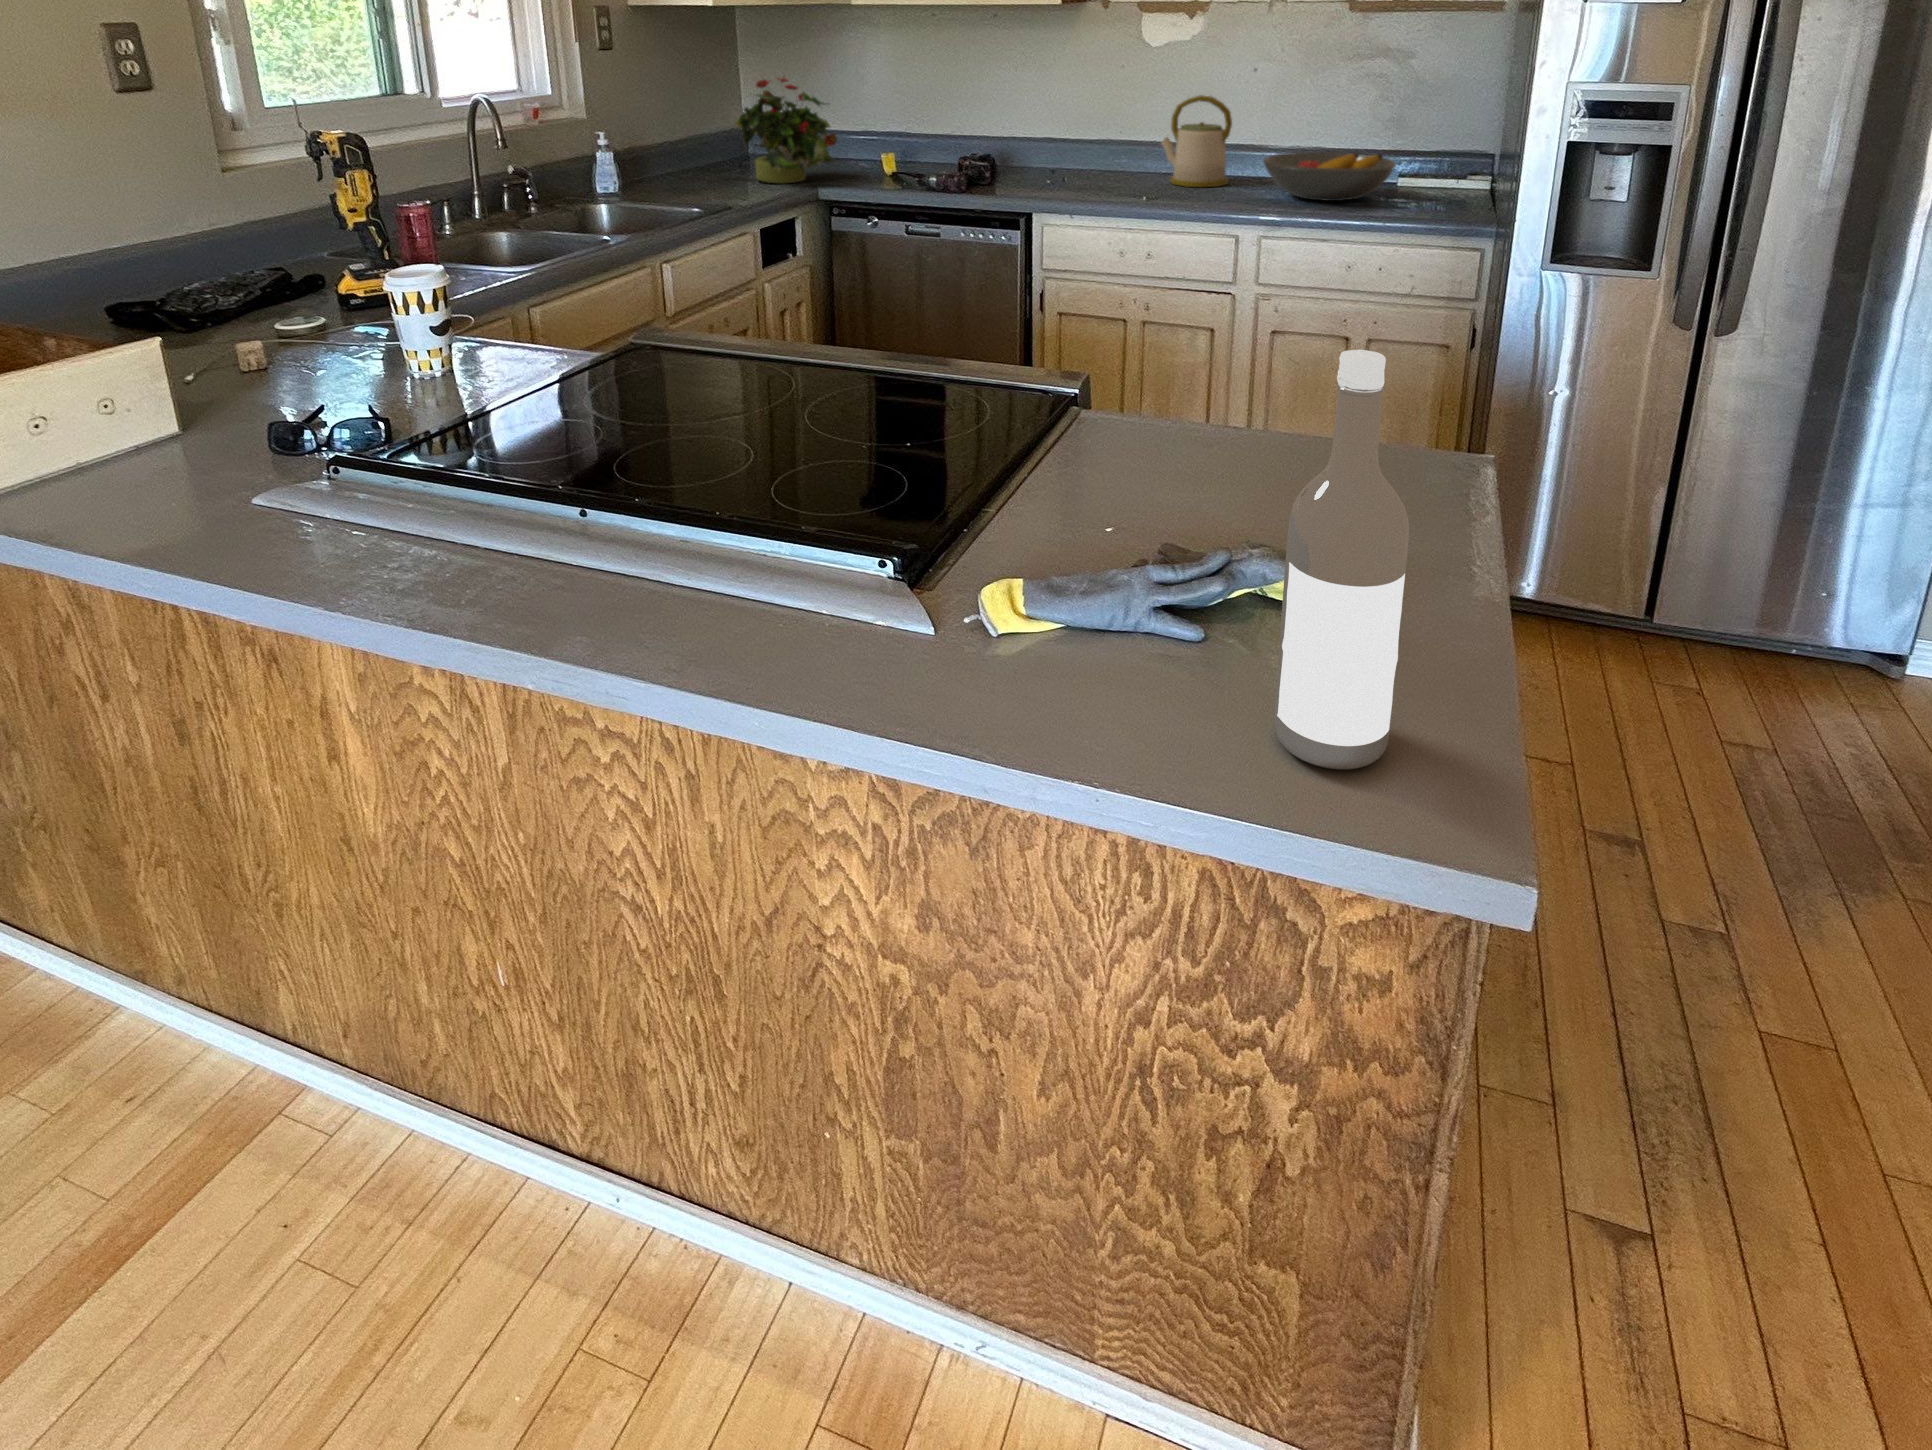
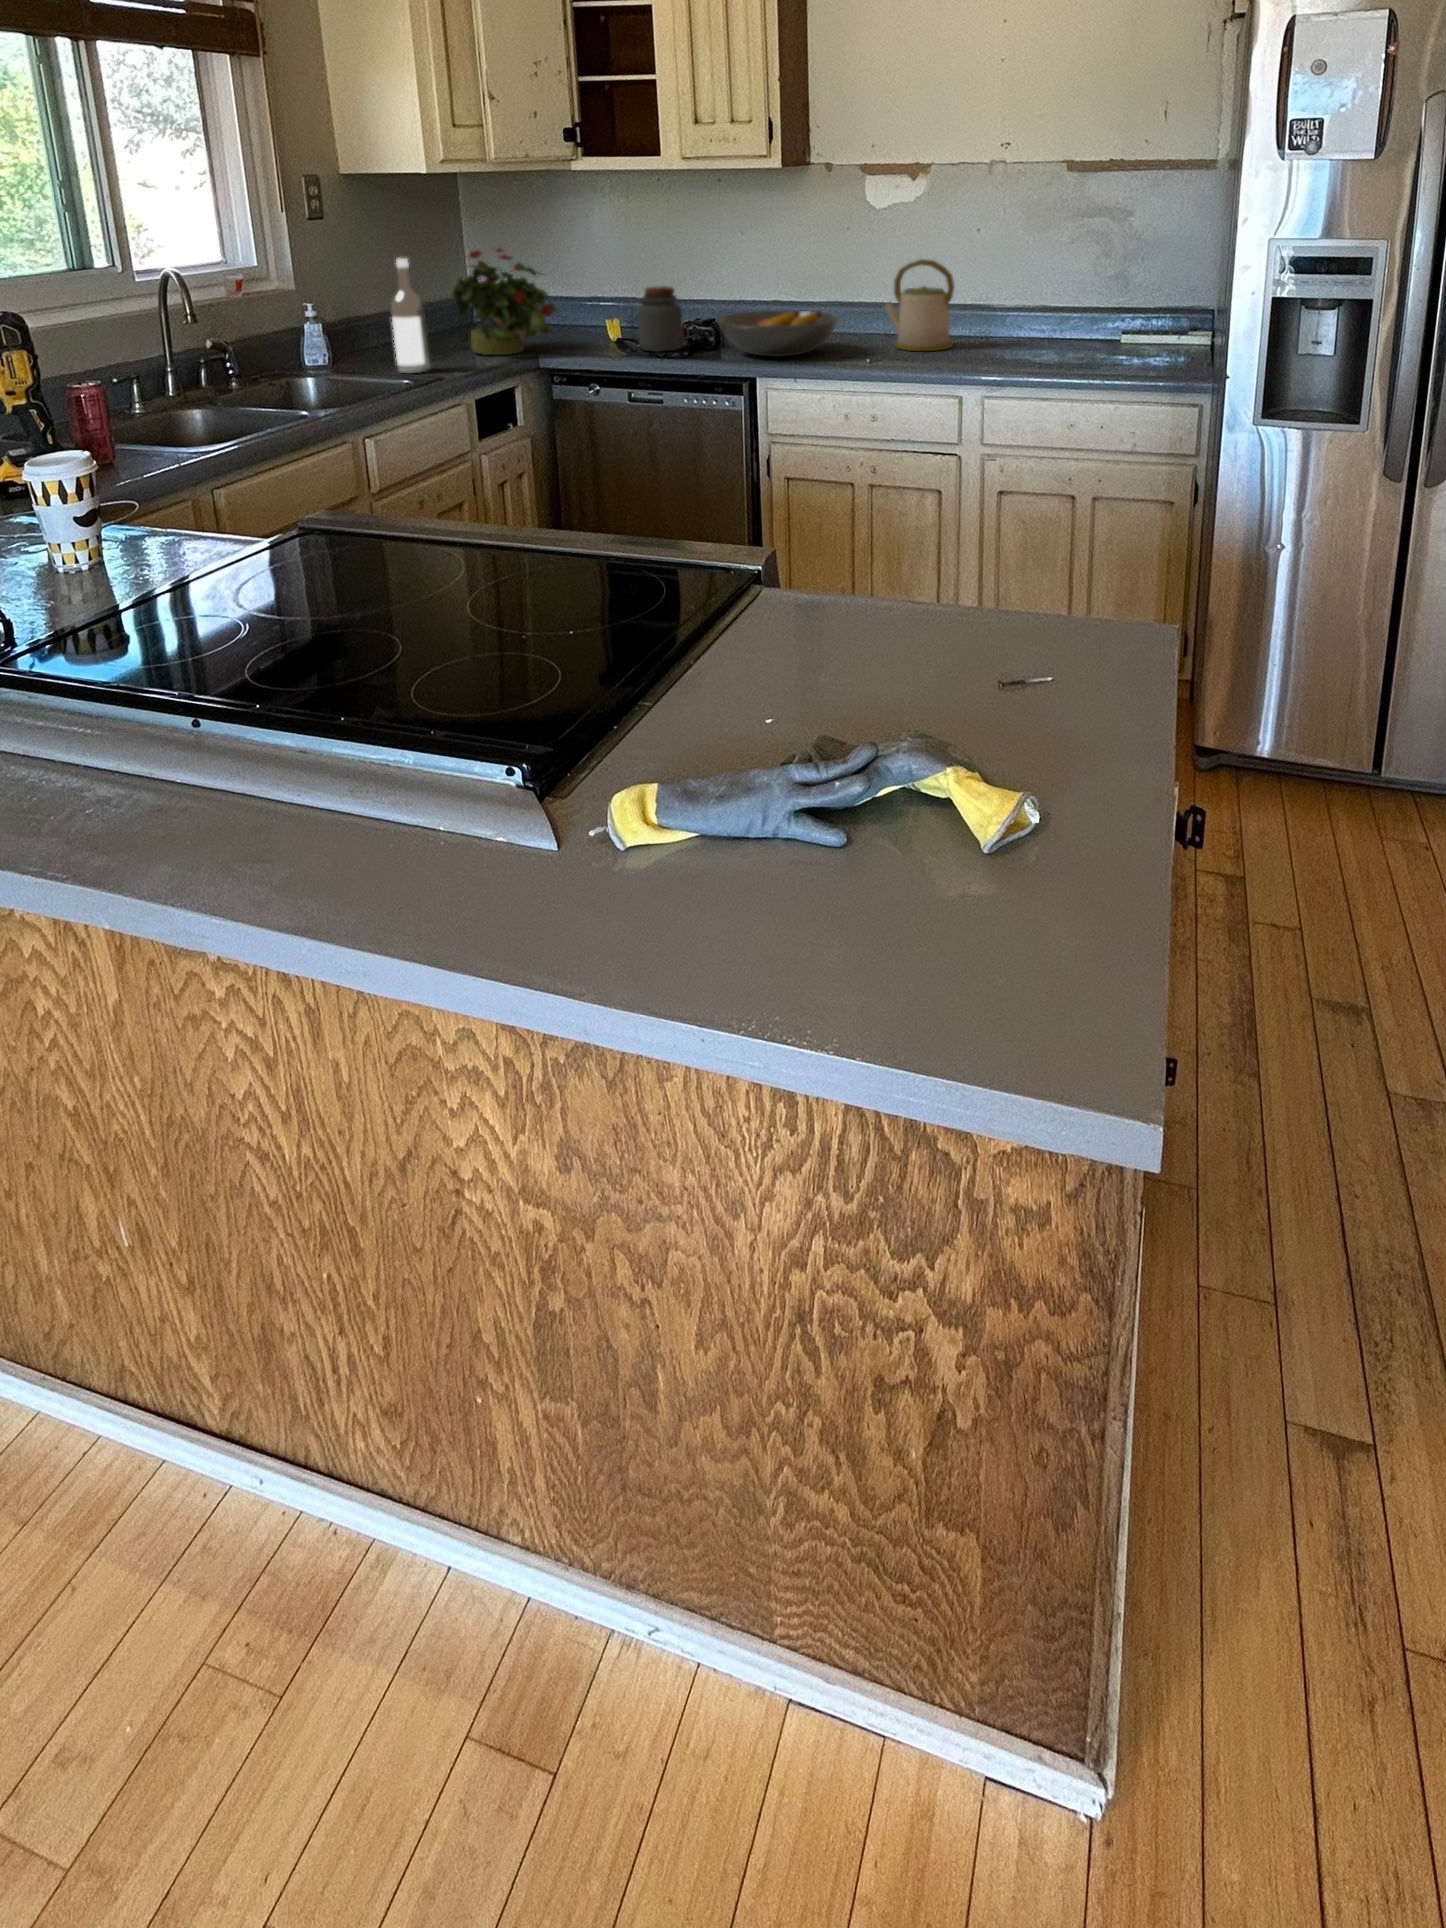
jar: none [918,118,963,183] -> present [638,286,685,352]
fruit bowl: present [1263,152,1396,201] -> present [717,311,838,357]
wine bottle: present [1274,350,1409,770] -> present [391,258,430,373]

